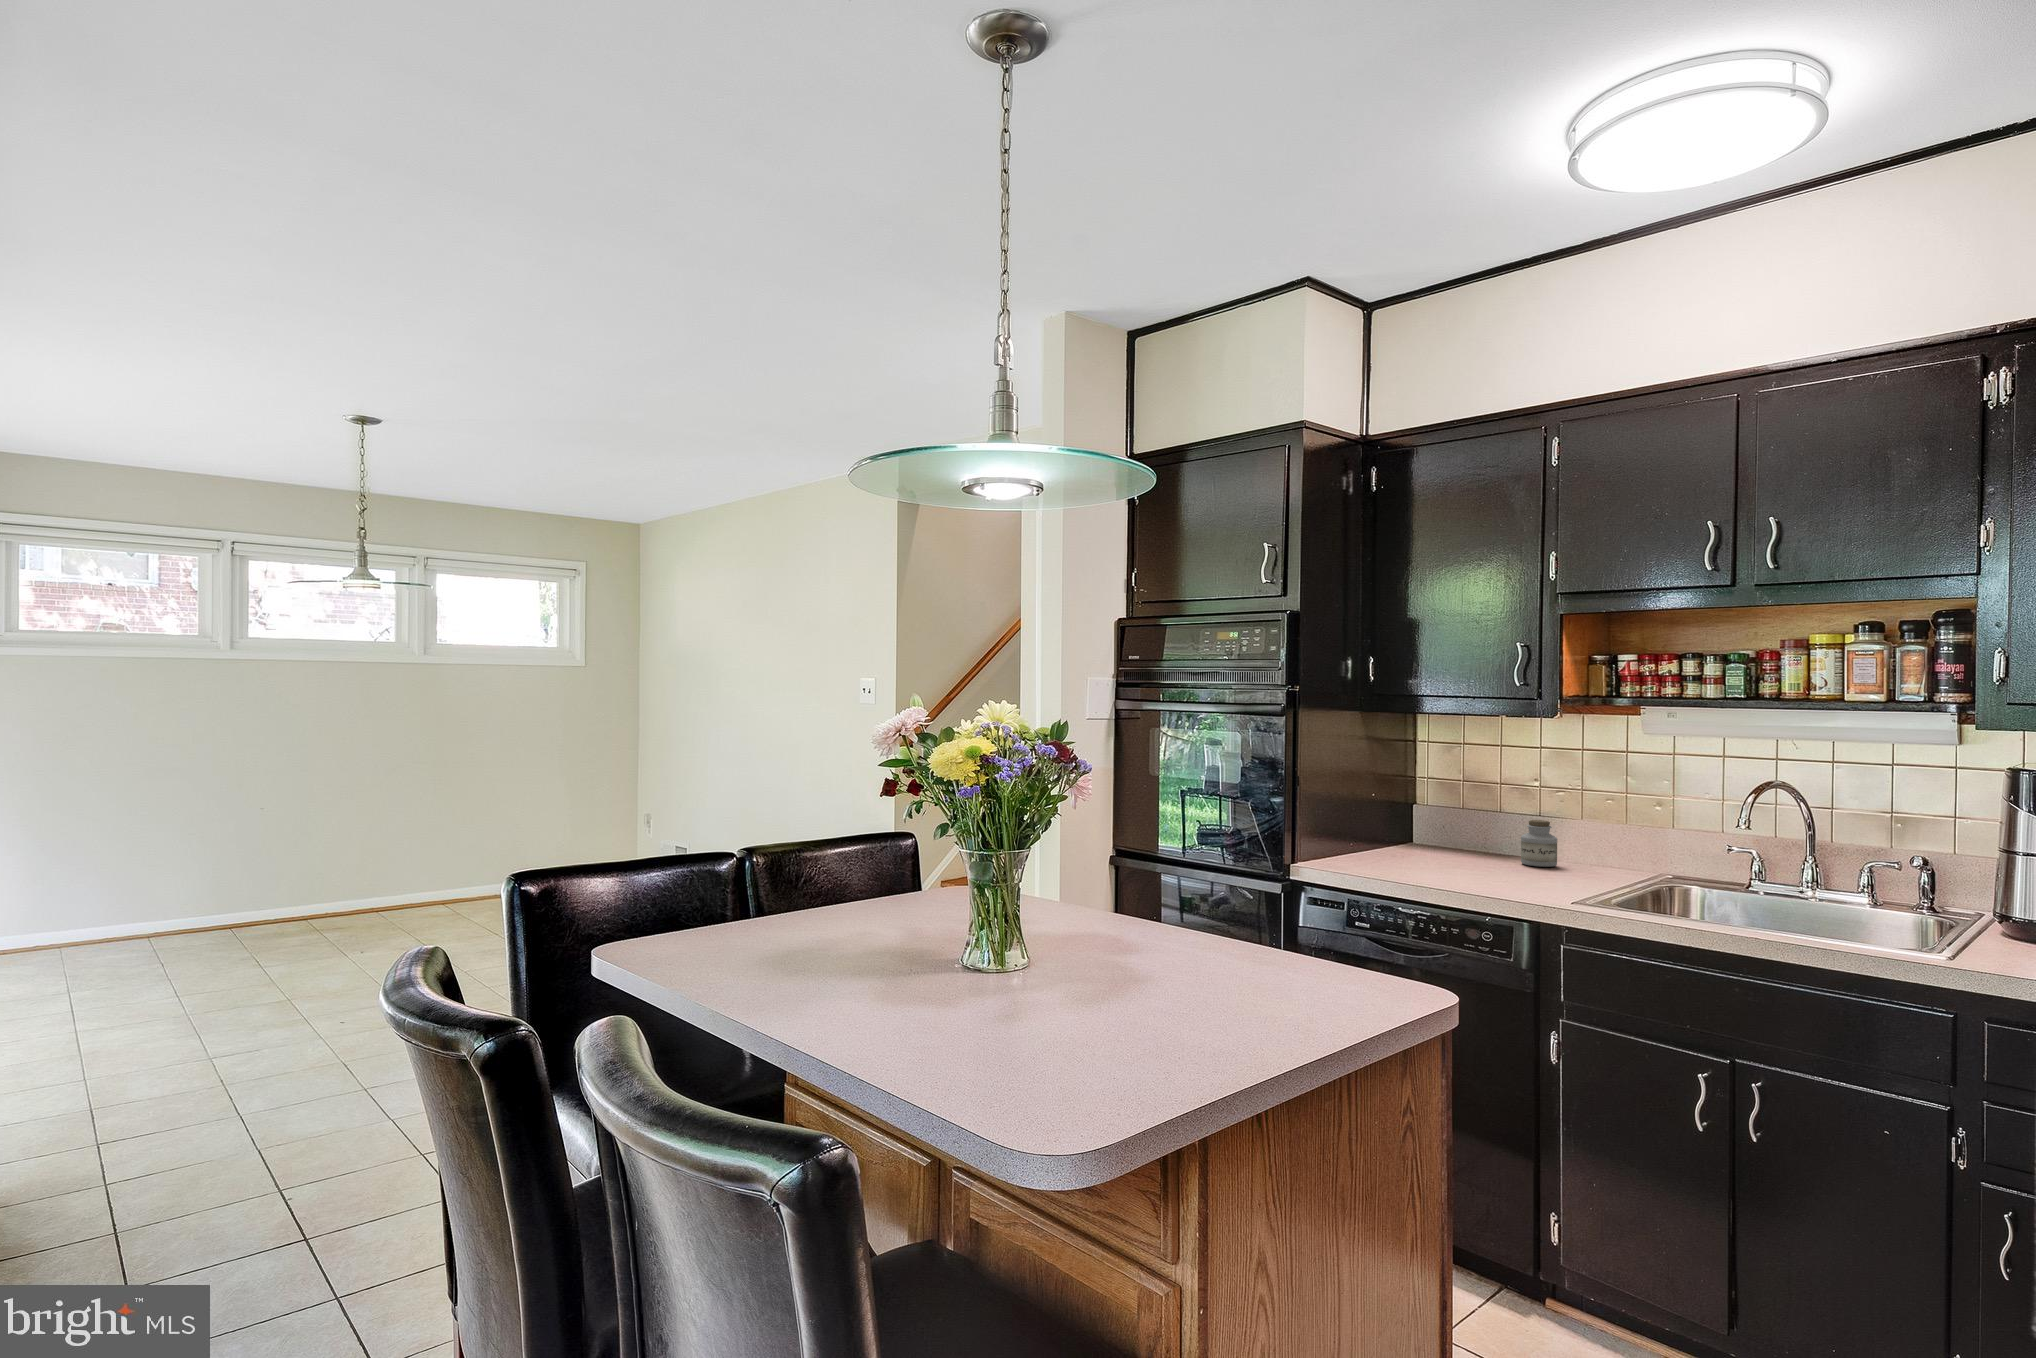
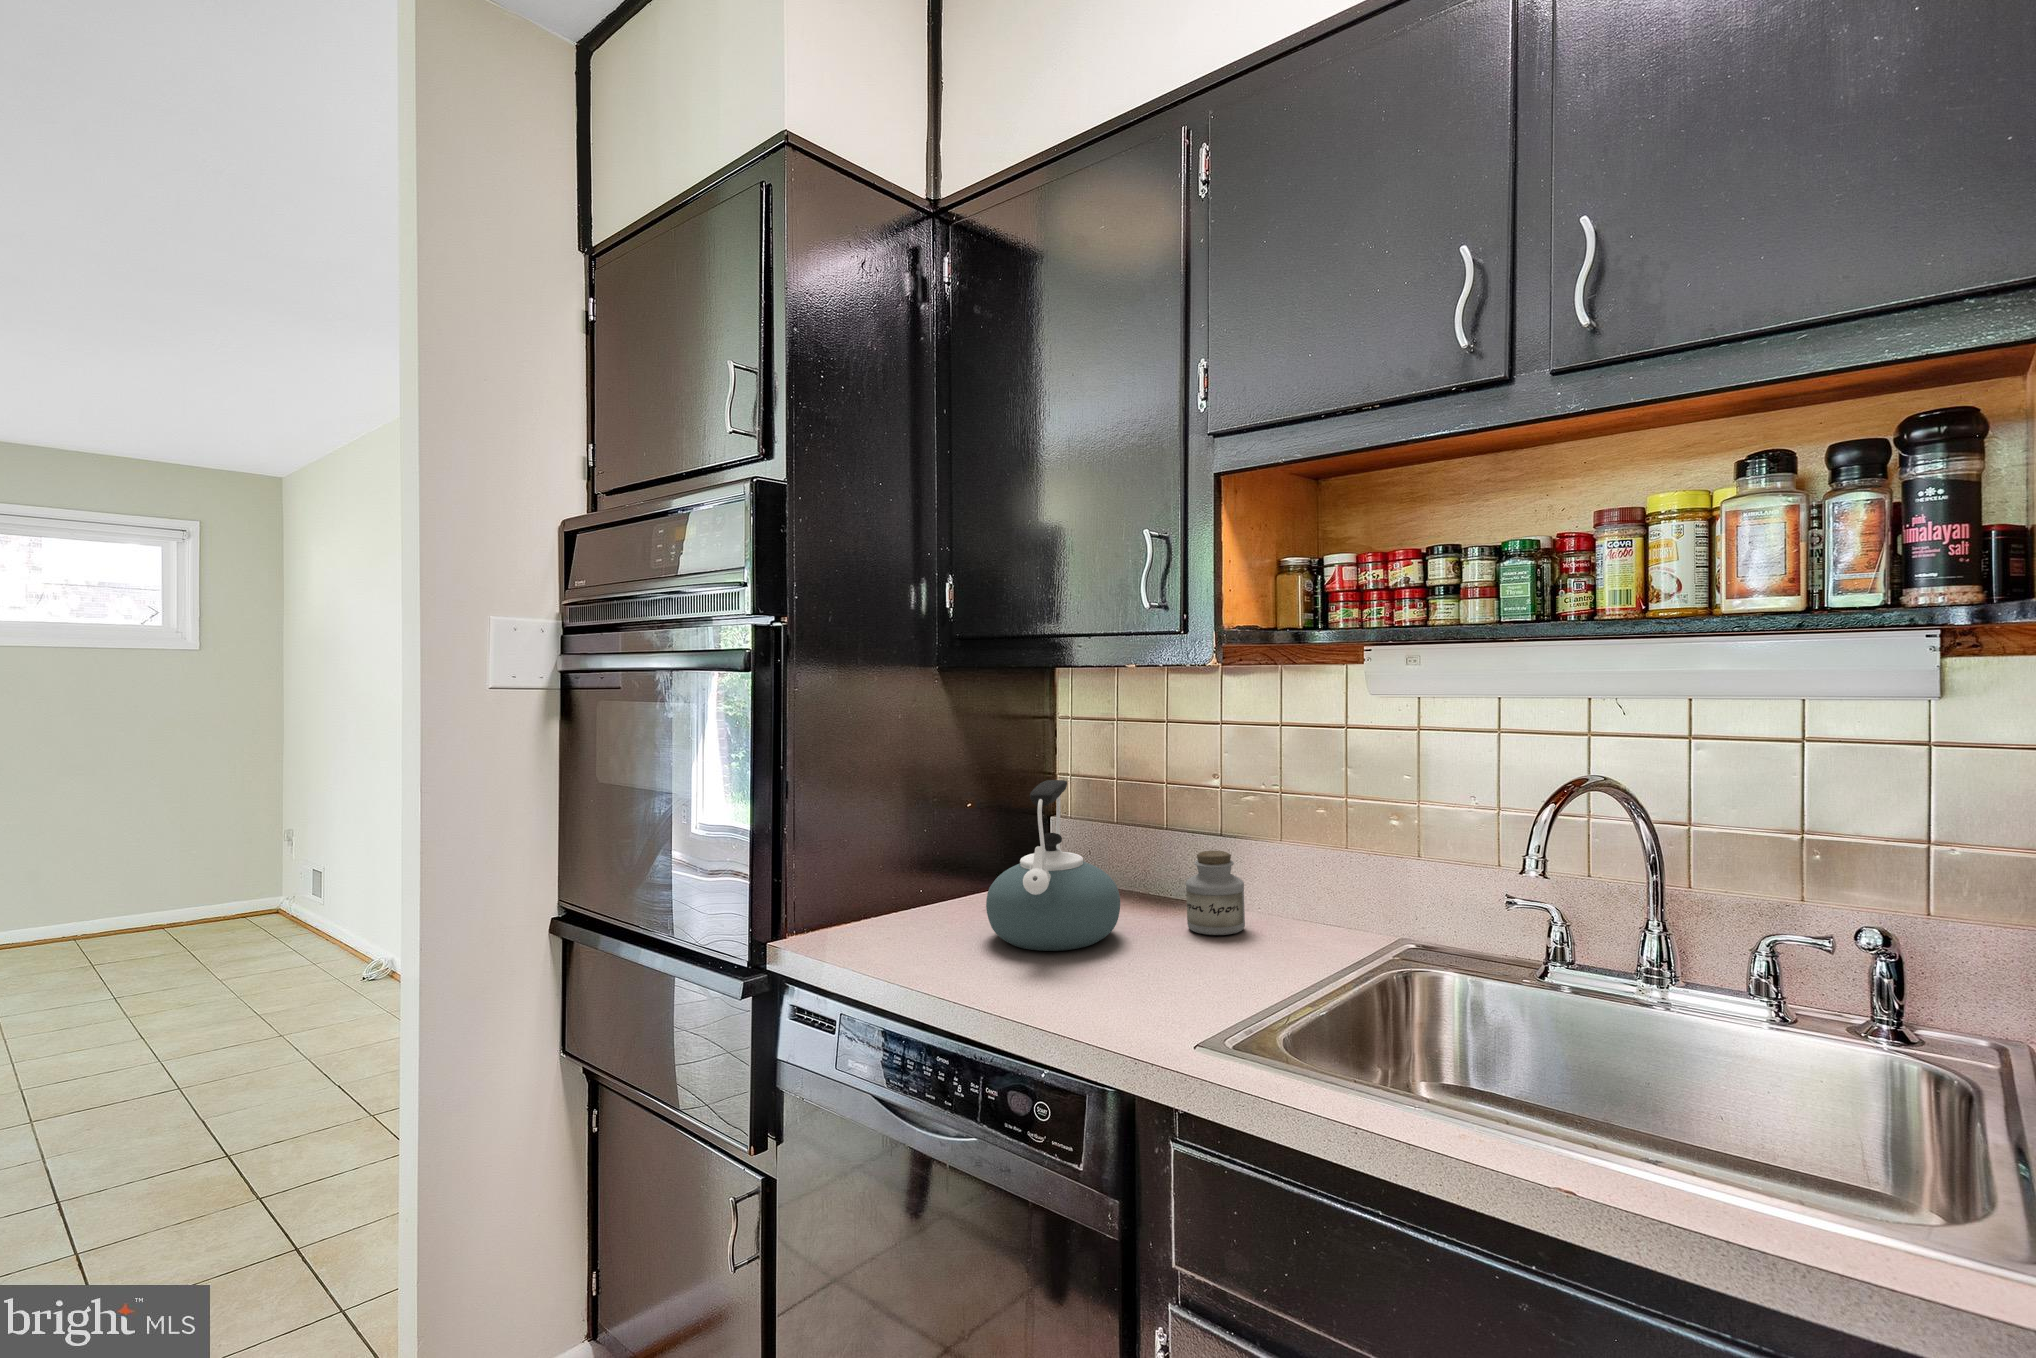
kettle: none [1404,774,1486,867] -> present [986,780,1120,951]

